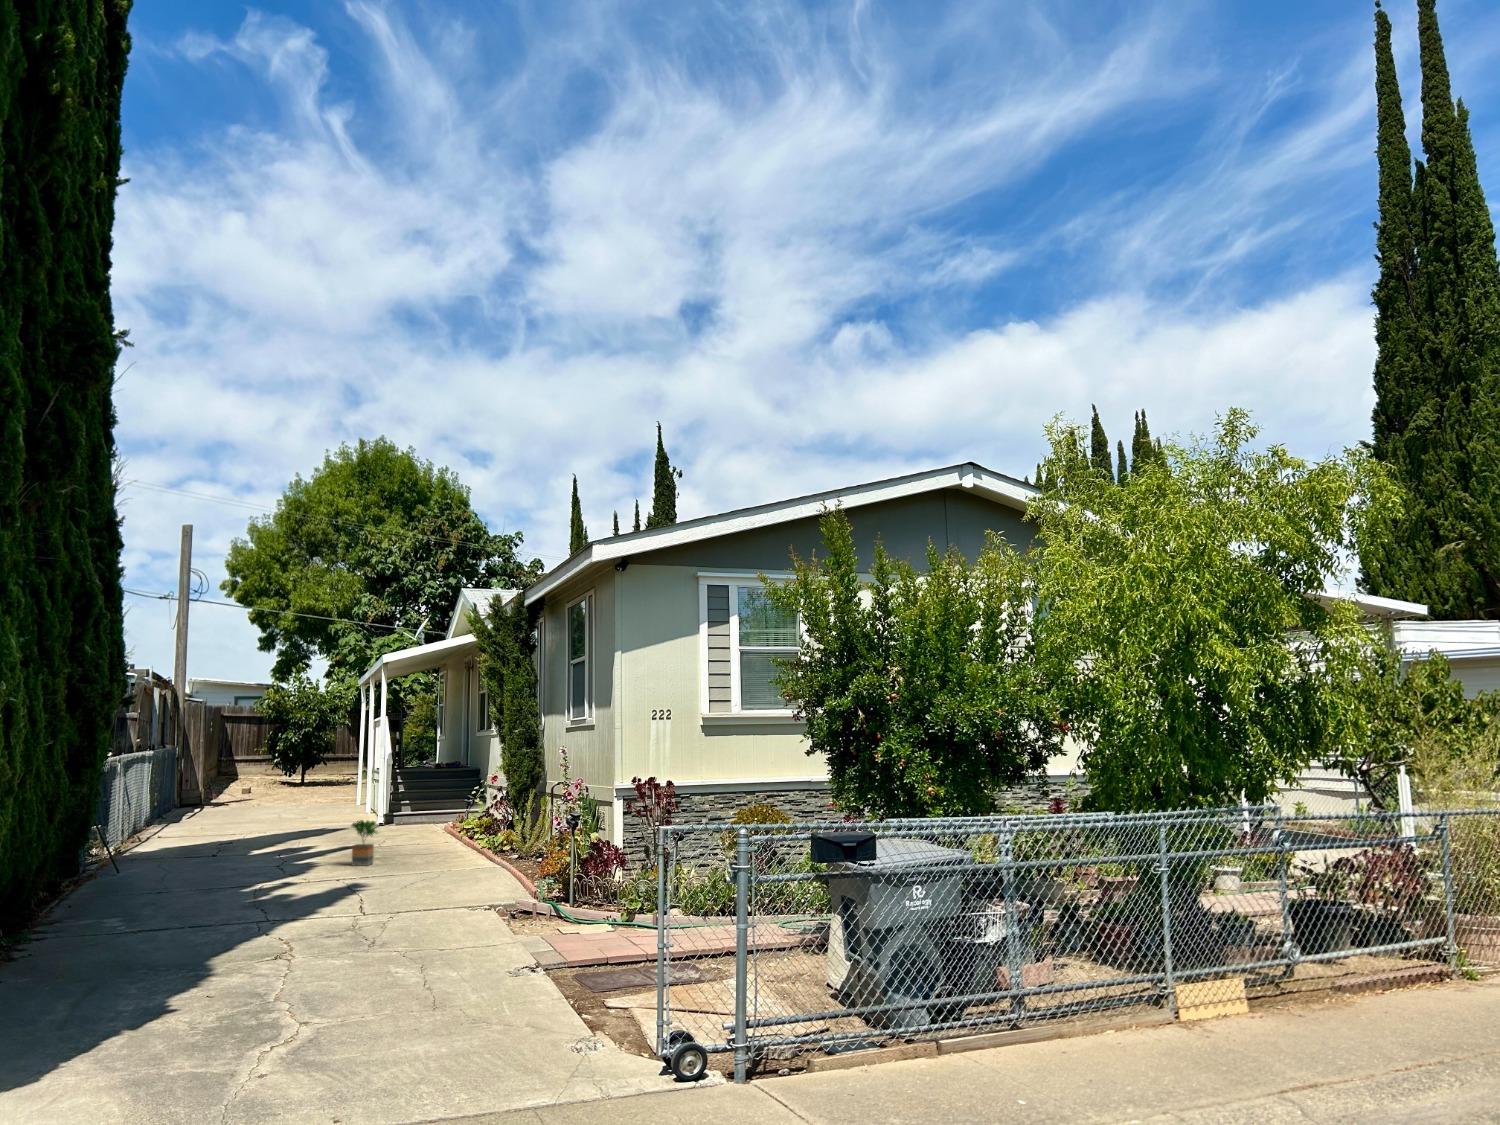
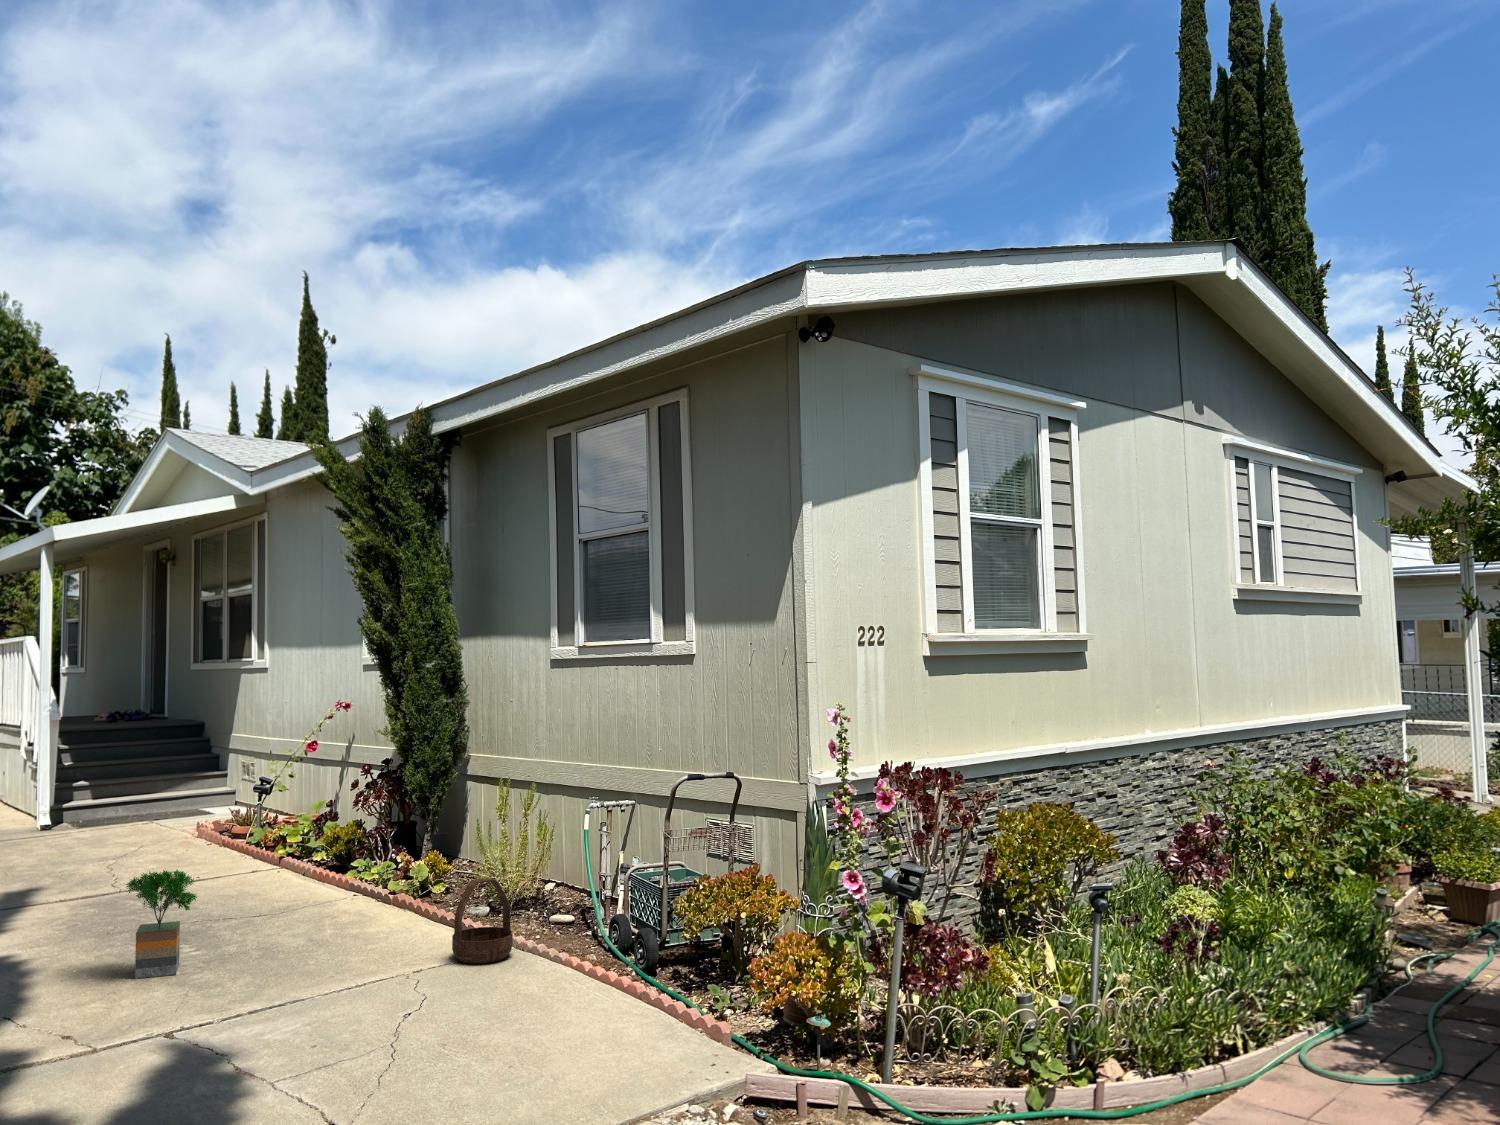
basket: none [479,832,508,871] -> present [452,878,513,964]

